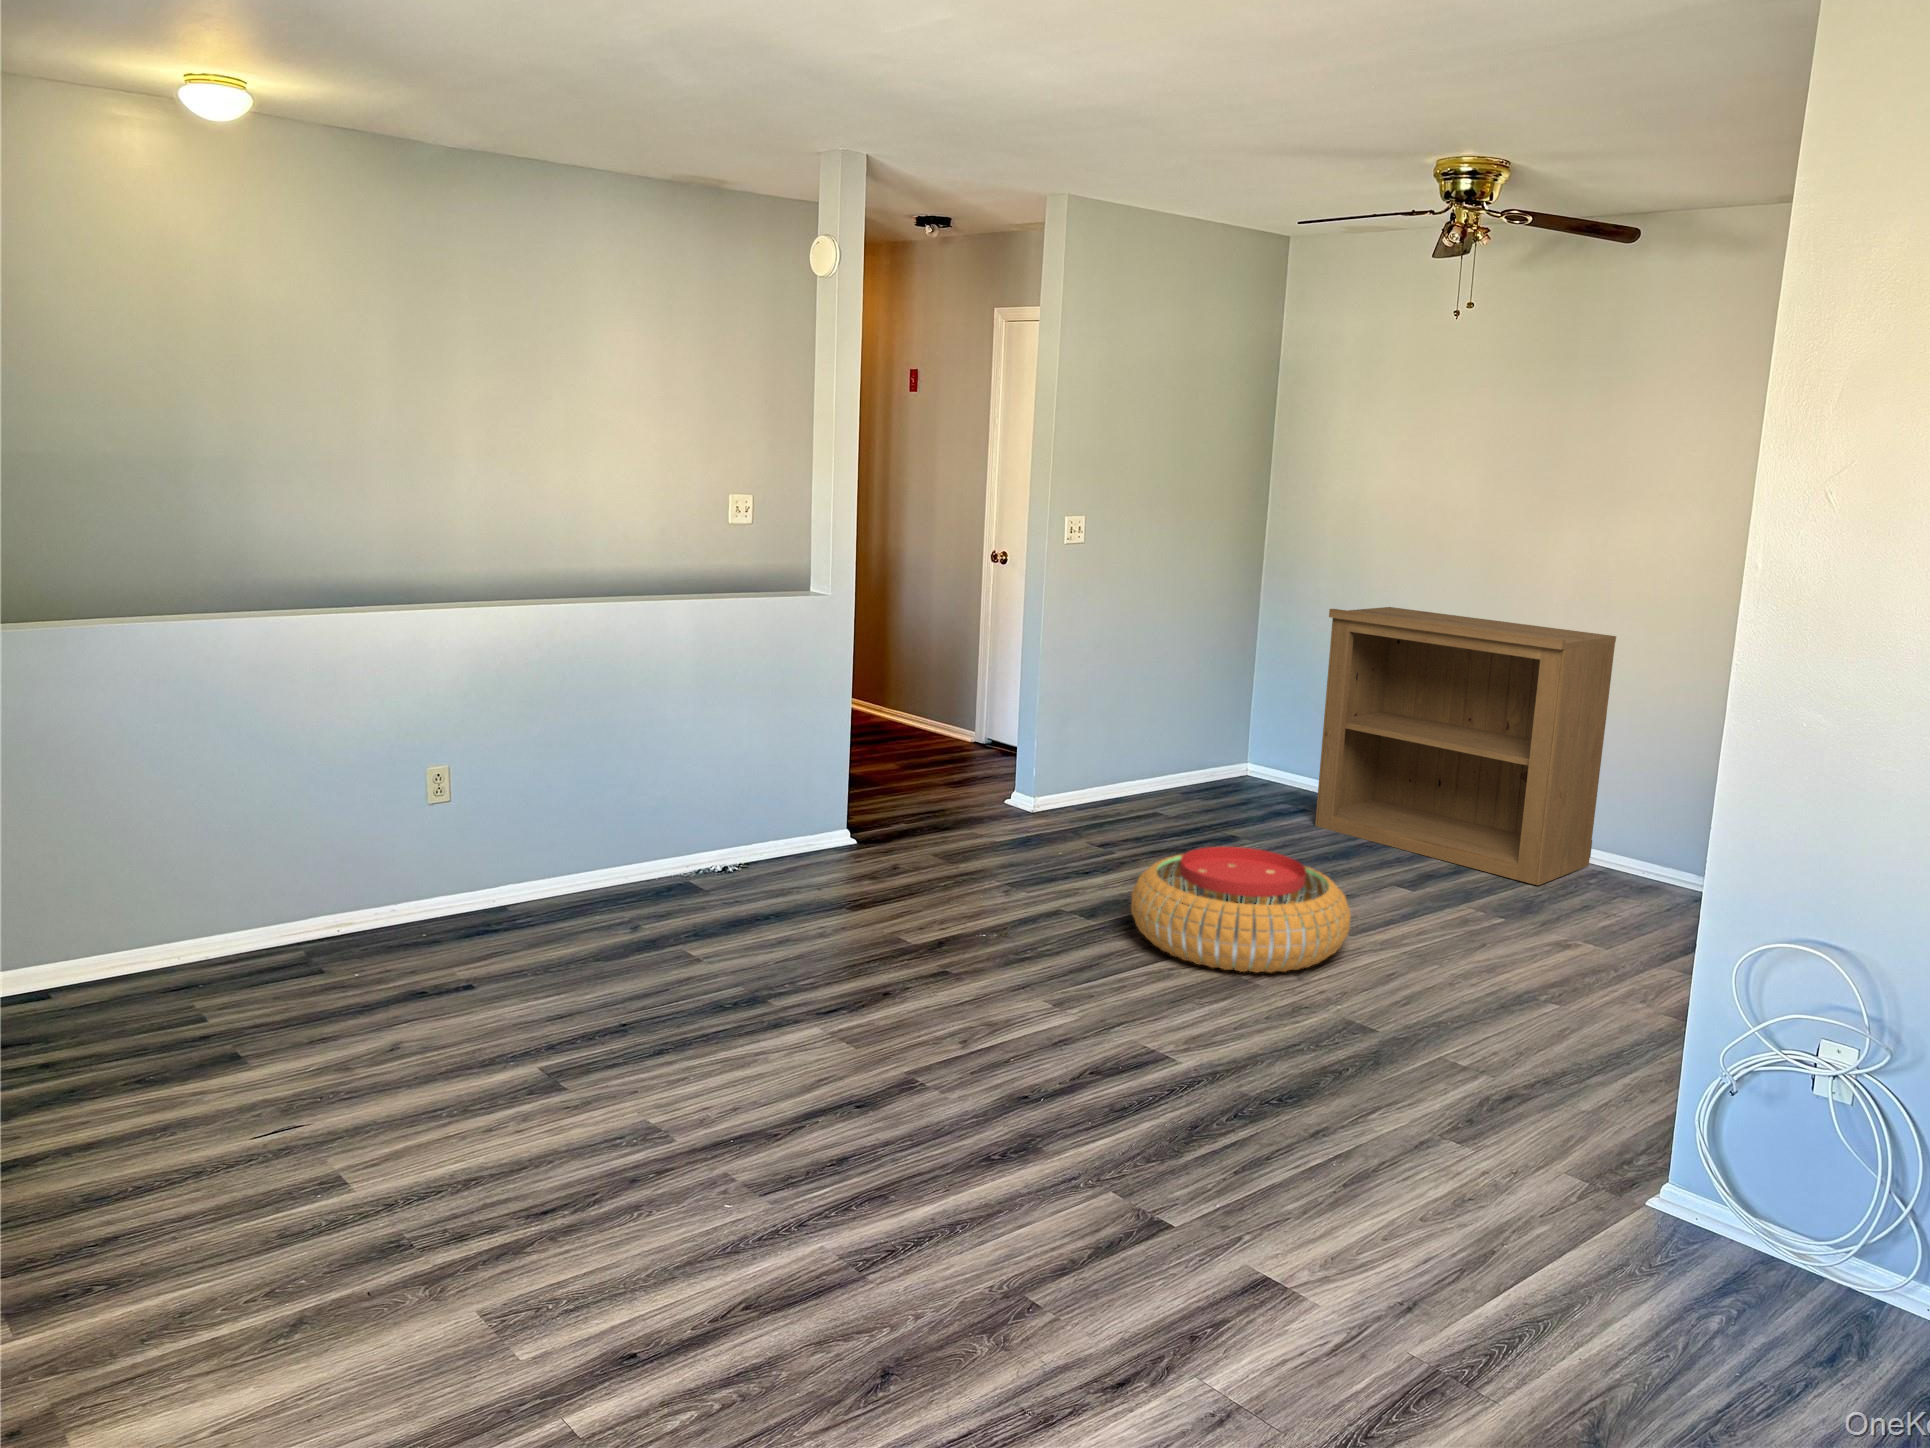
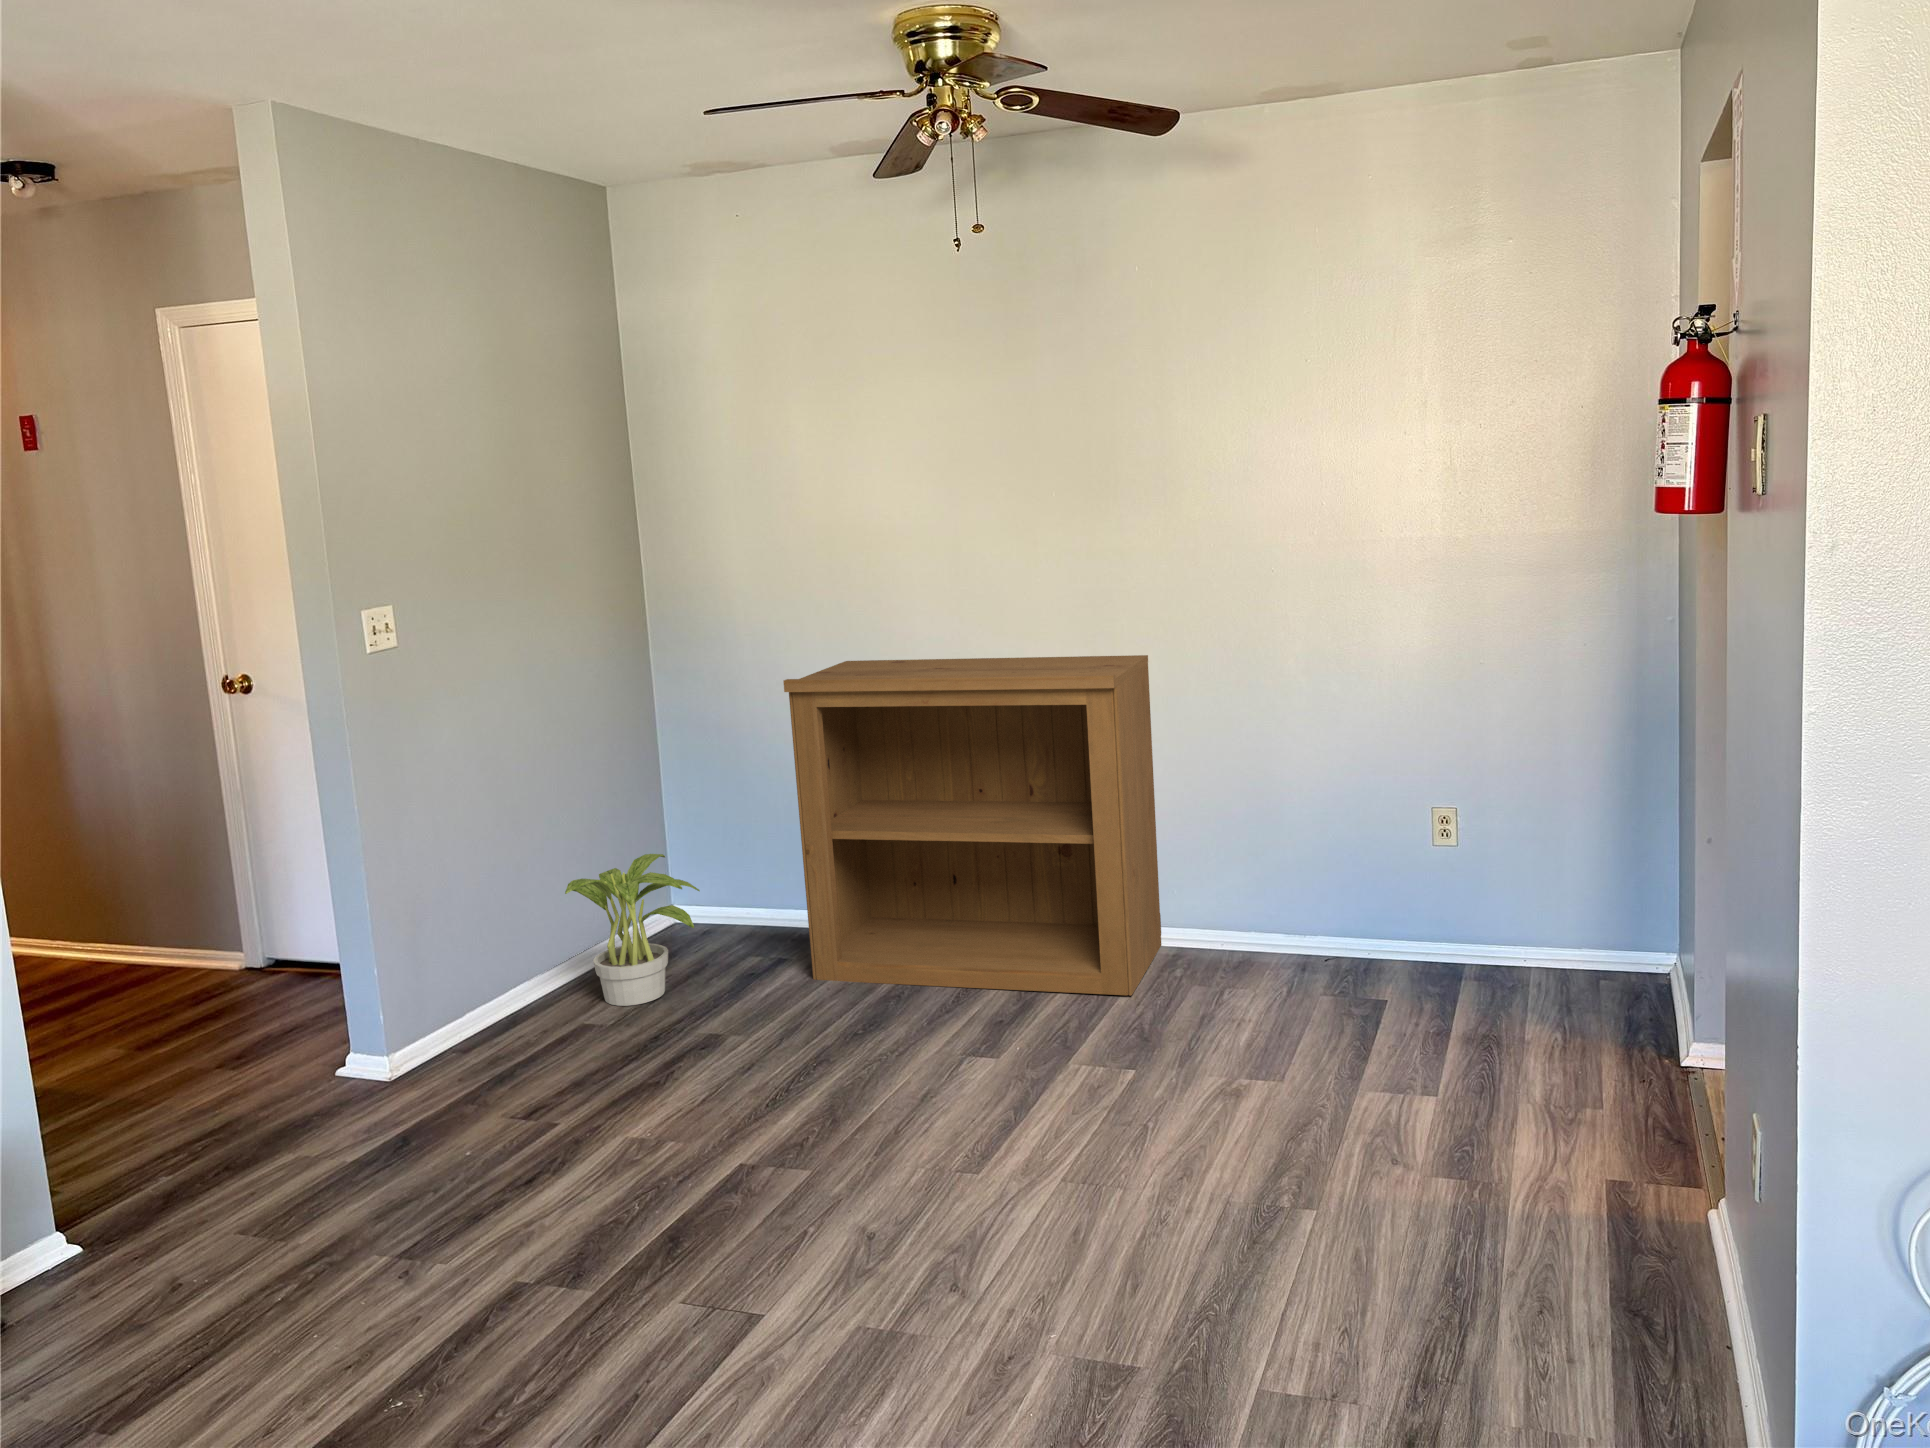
potted plant: none [1159,715,1249,812] -> present [565,854,700,1006]
pouf: present [1131,847,1351,973] -> none [639,1083,990,1323]

